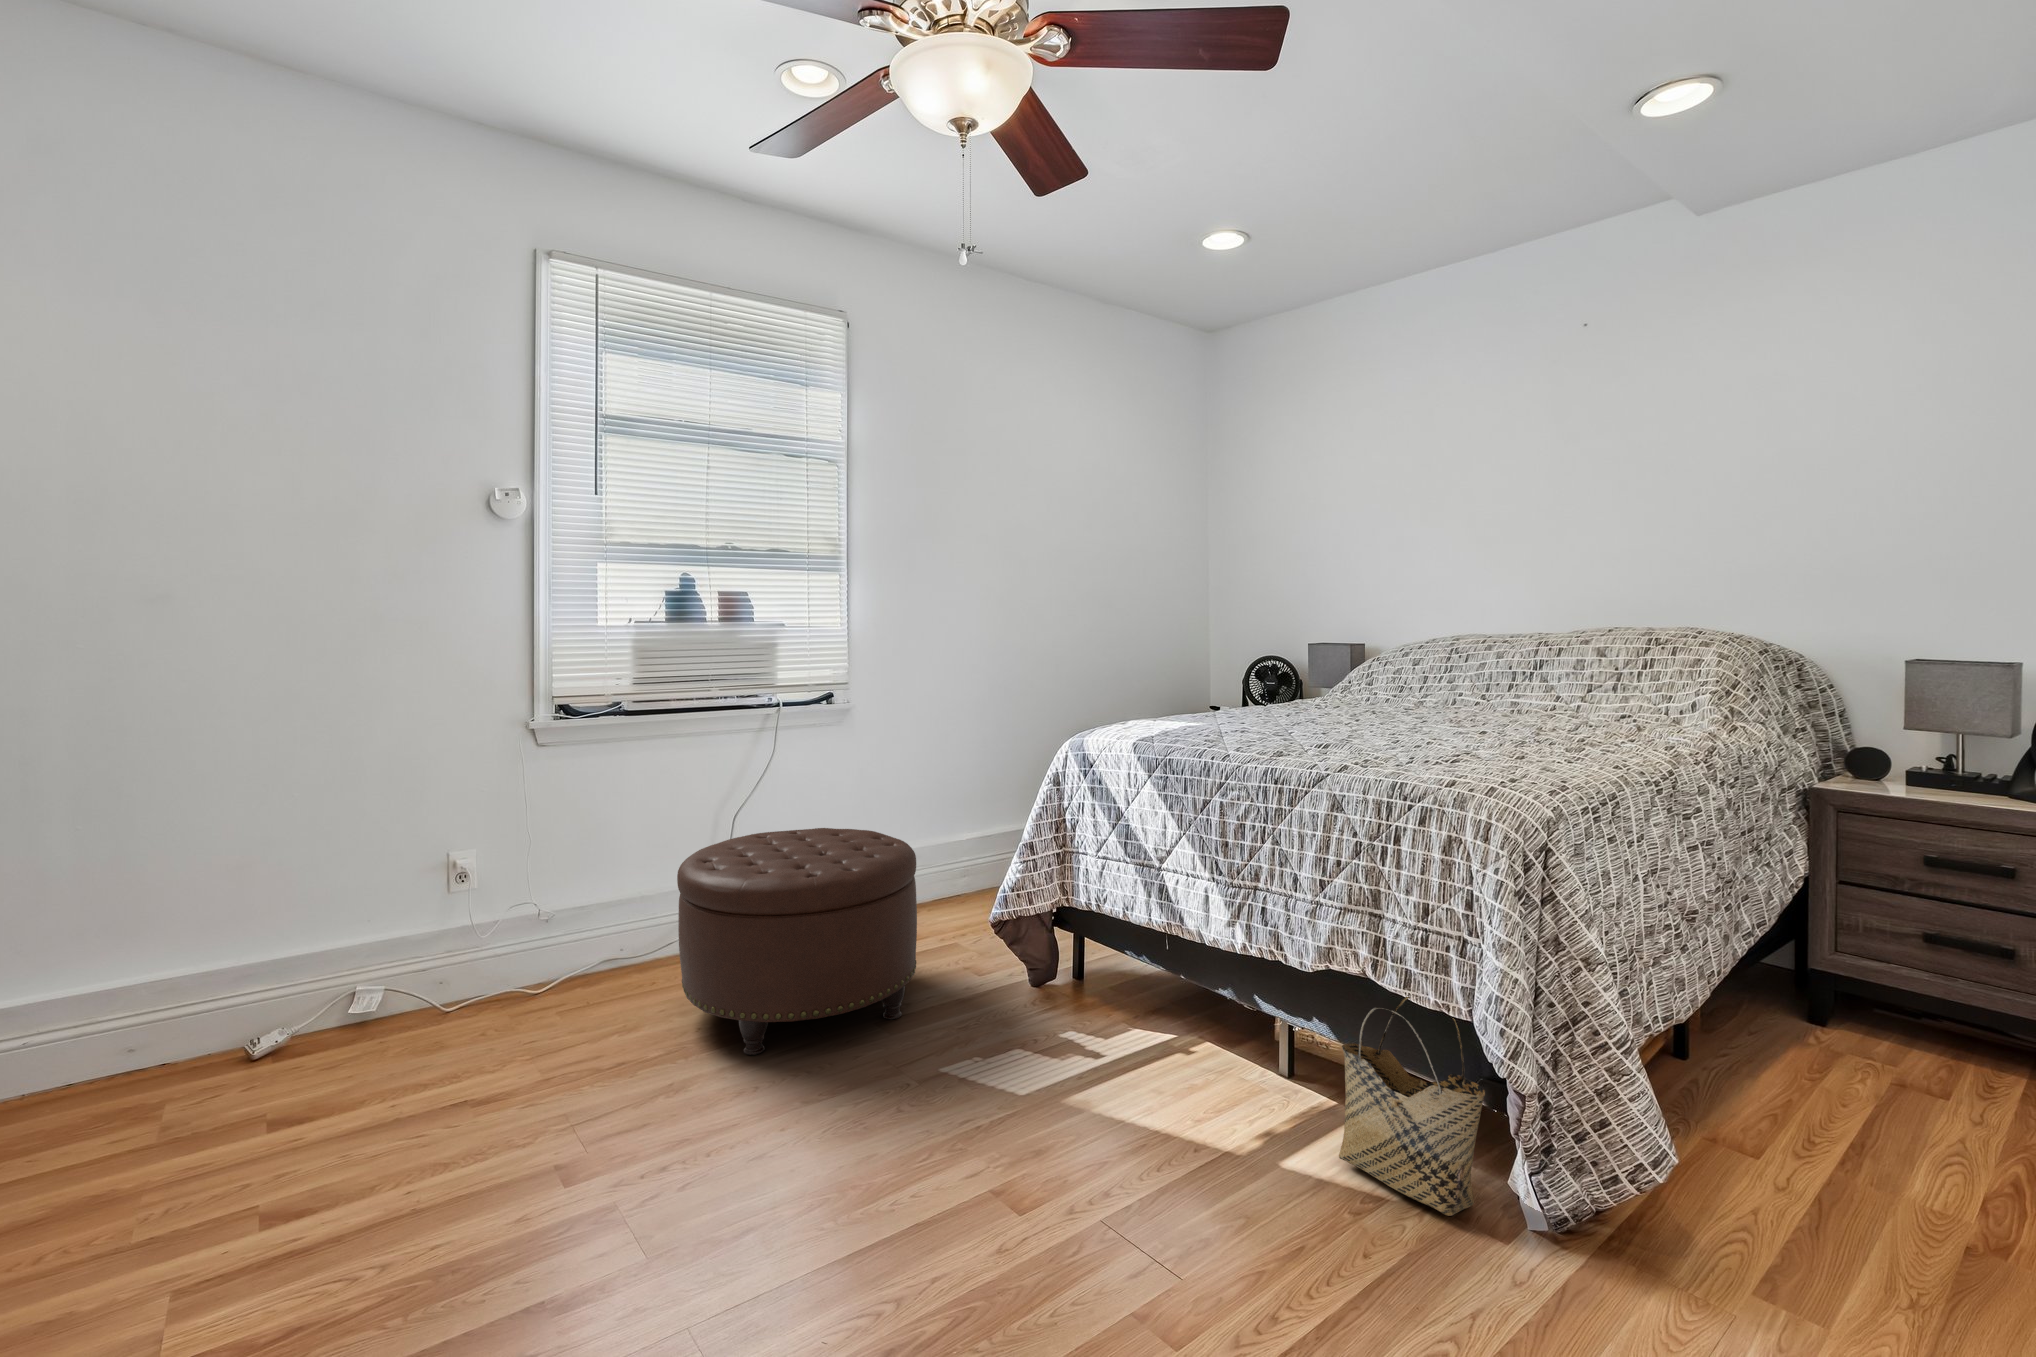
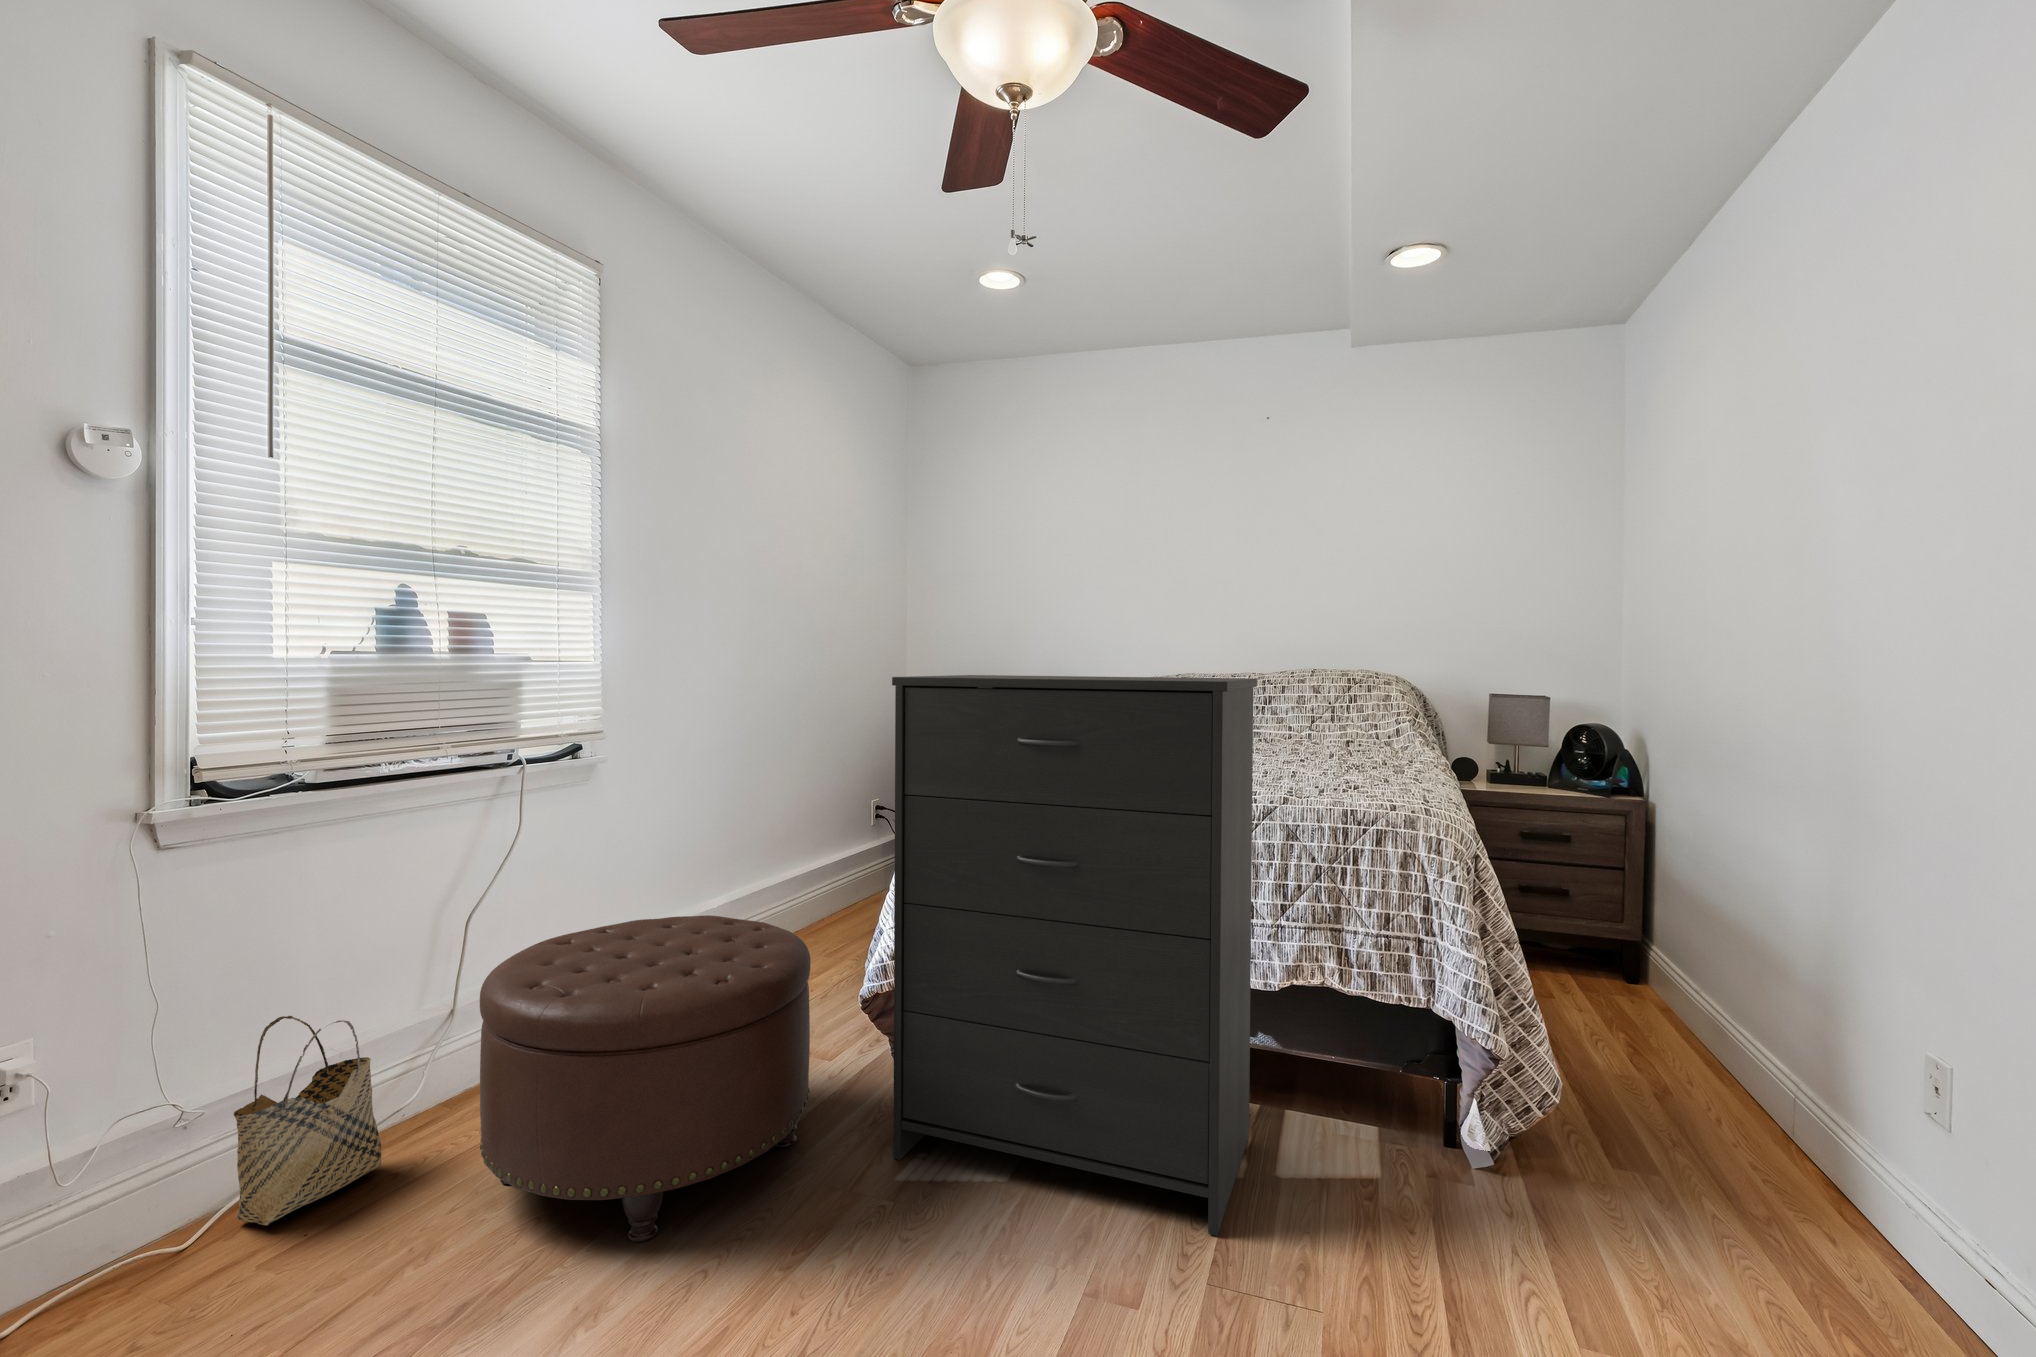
dresser: none [947,637,1285,1182] -> present [892,675,1257,1236]
woven basket: present [1339,997,1485,1216] -> present [233,1016,381,1225]

